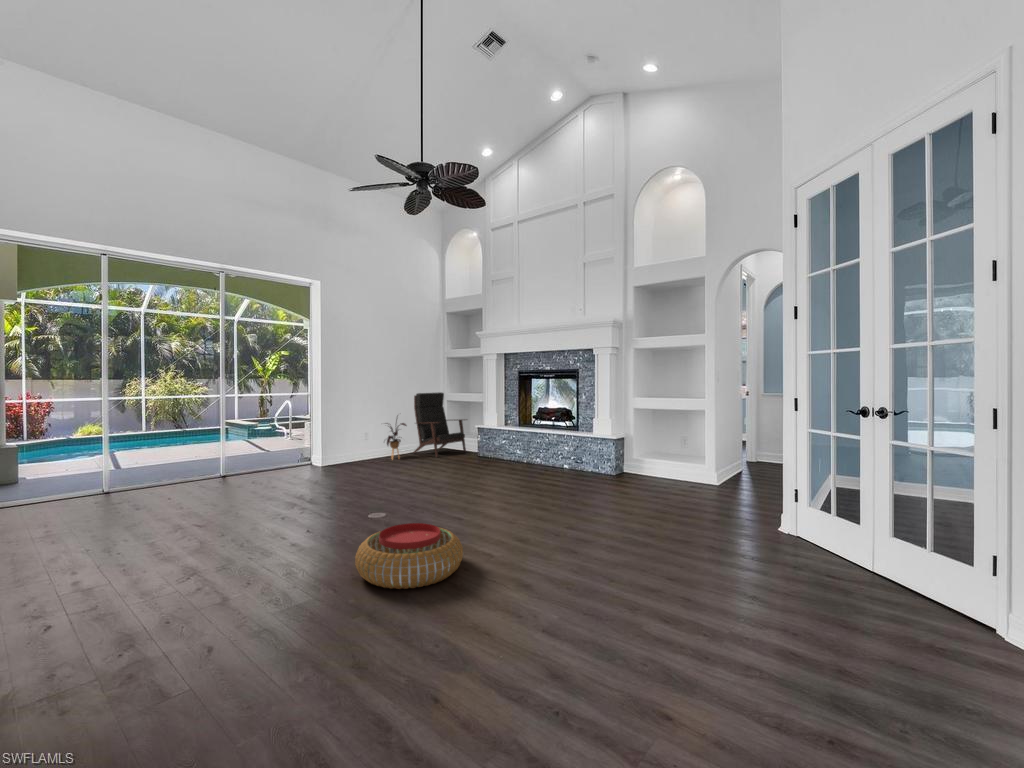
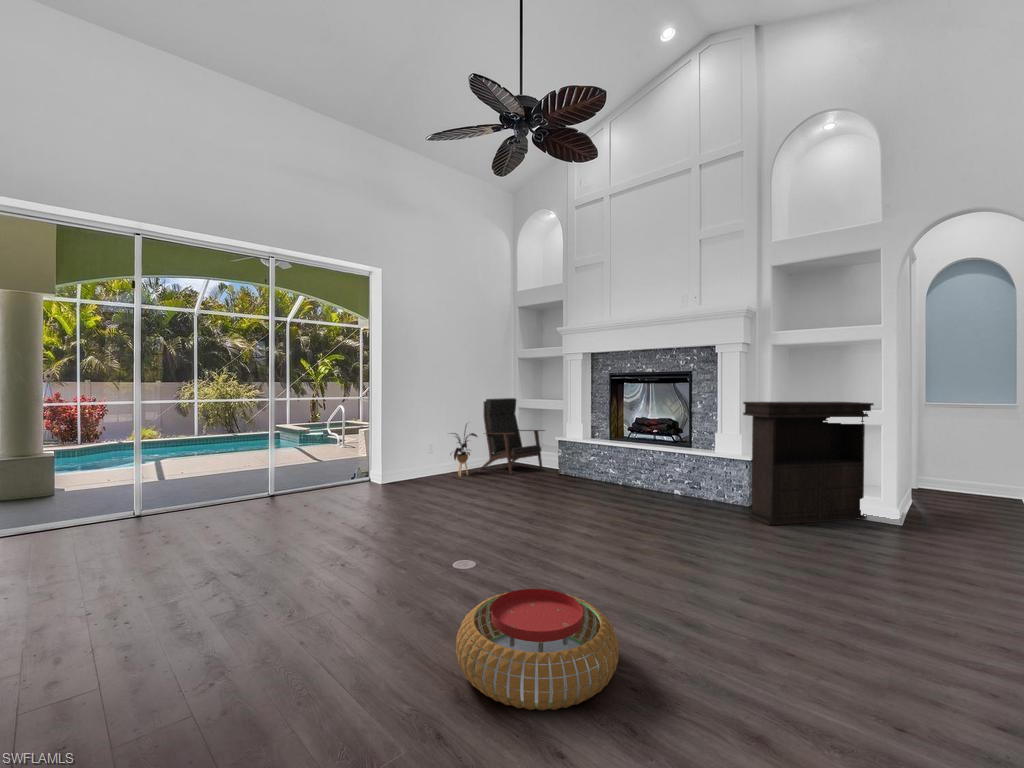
console table: none [607,393,702,488] -> present [743,402,874,525]

